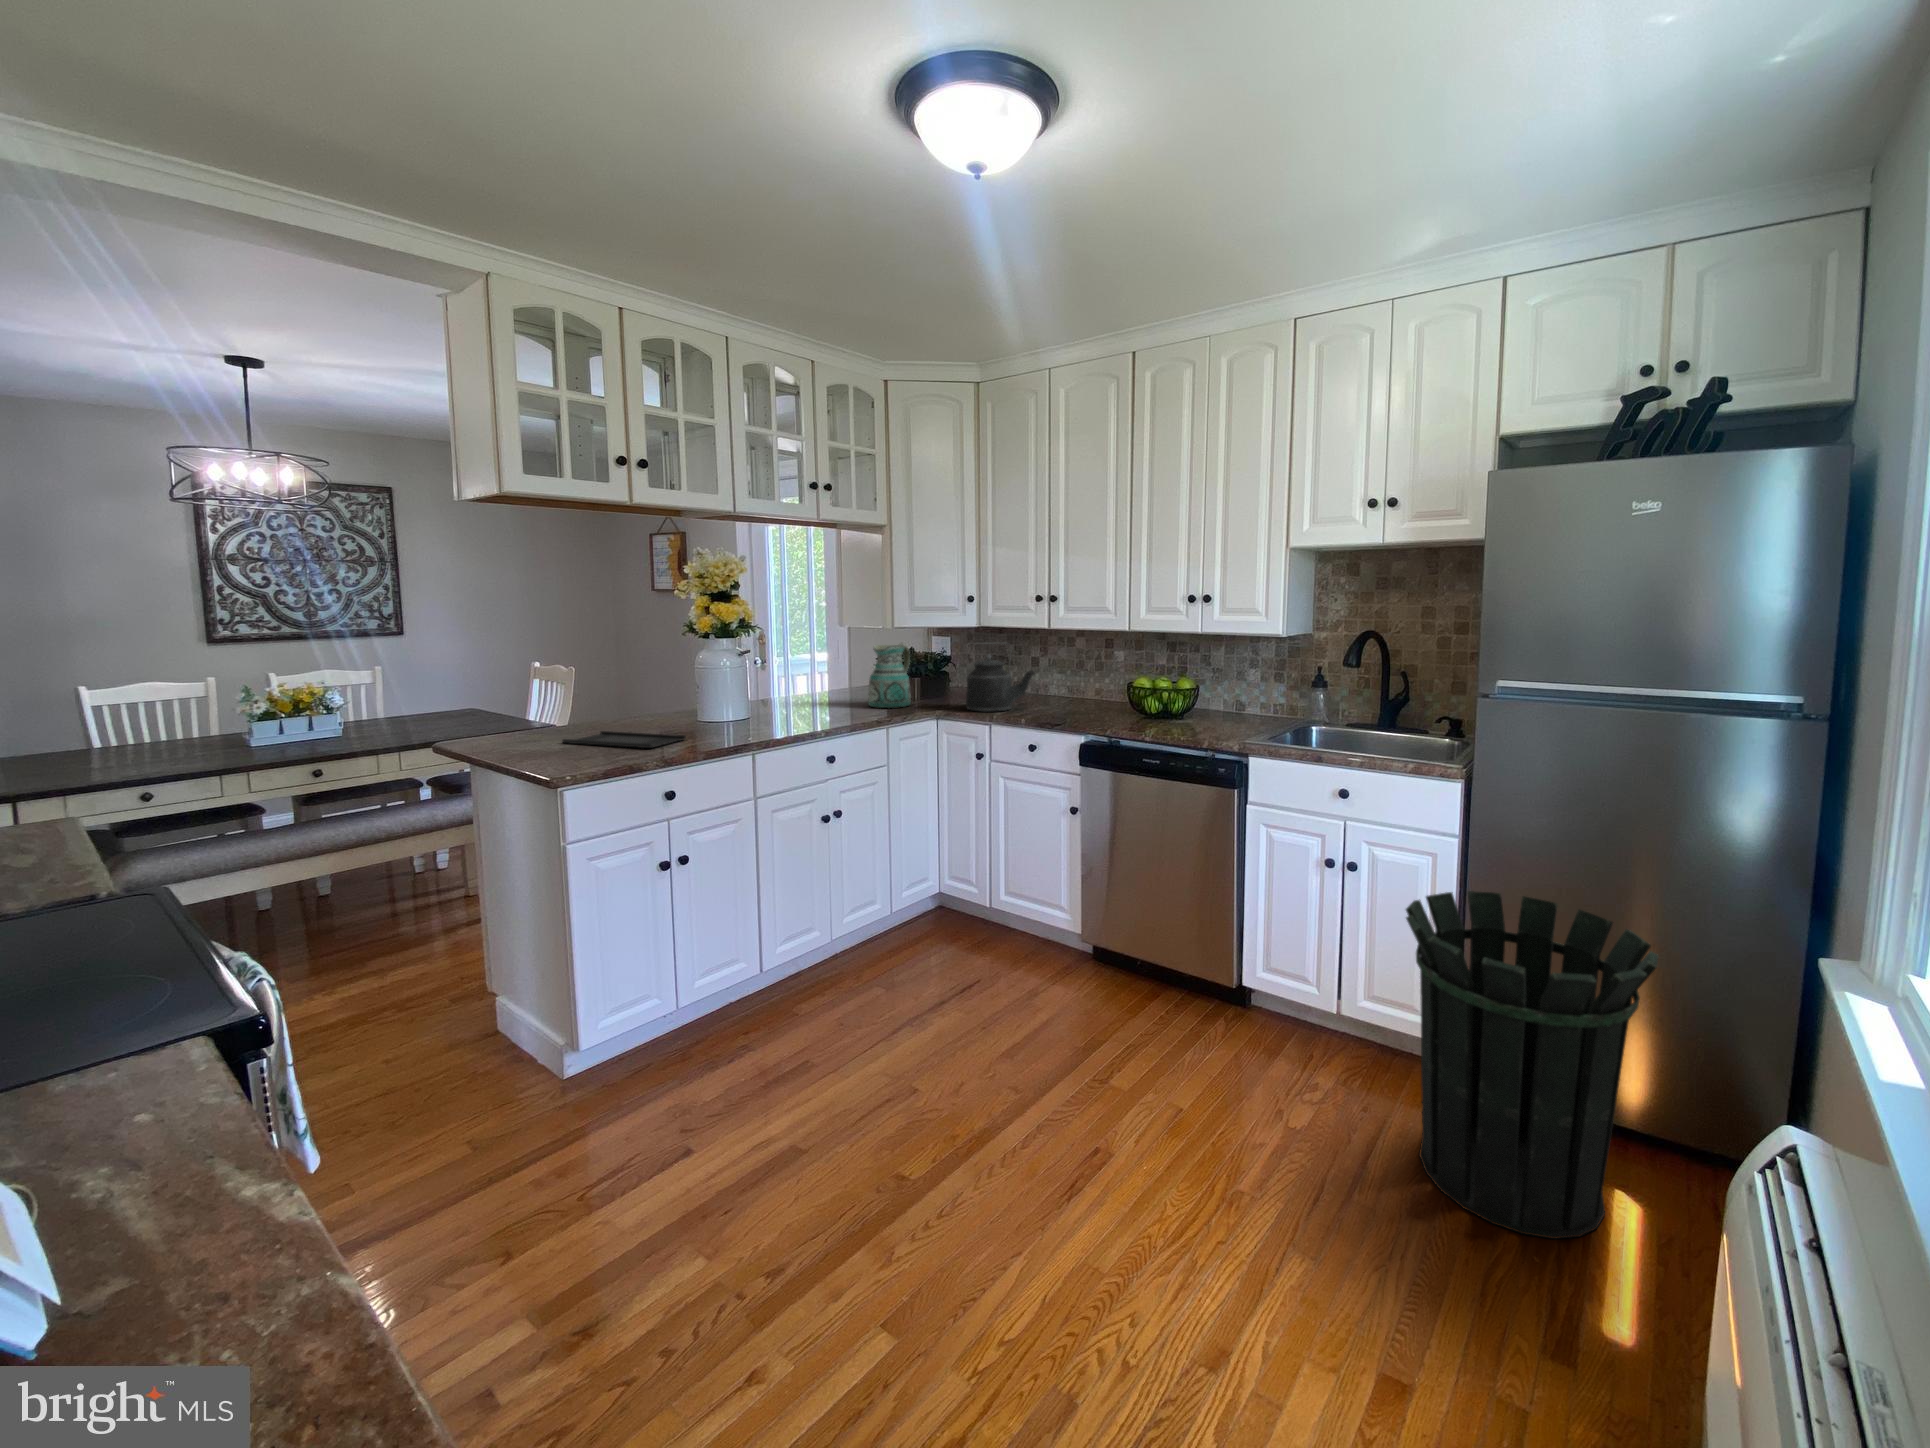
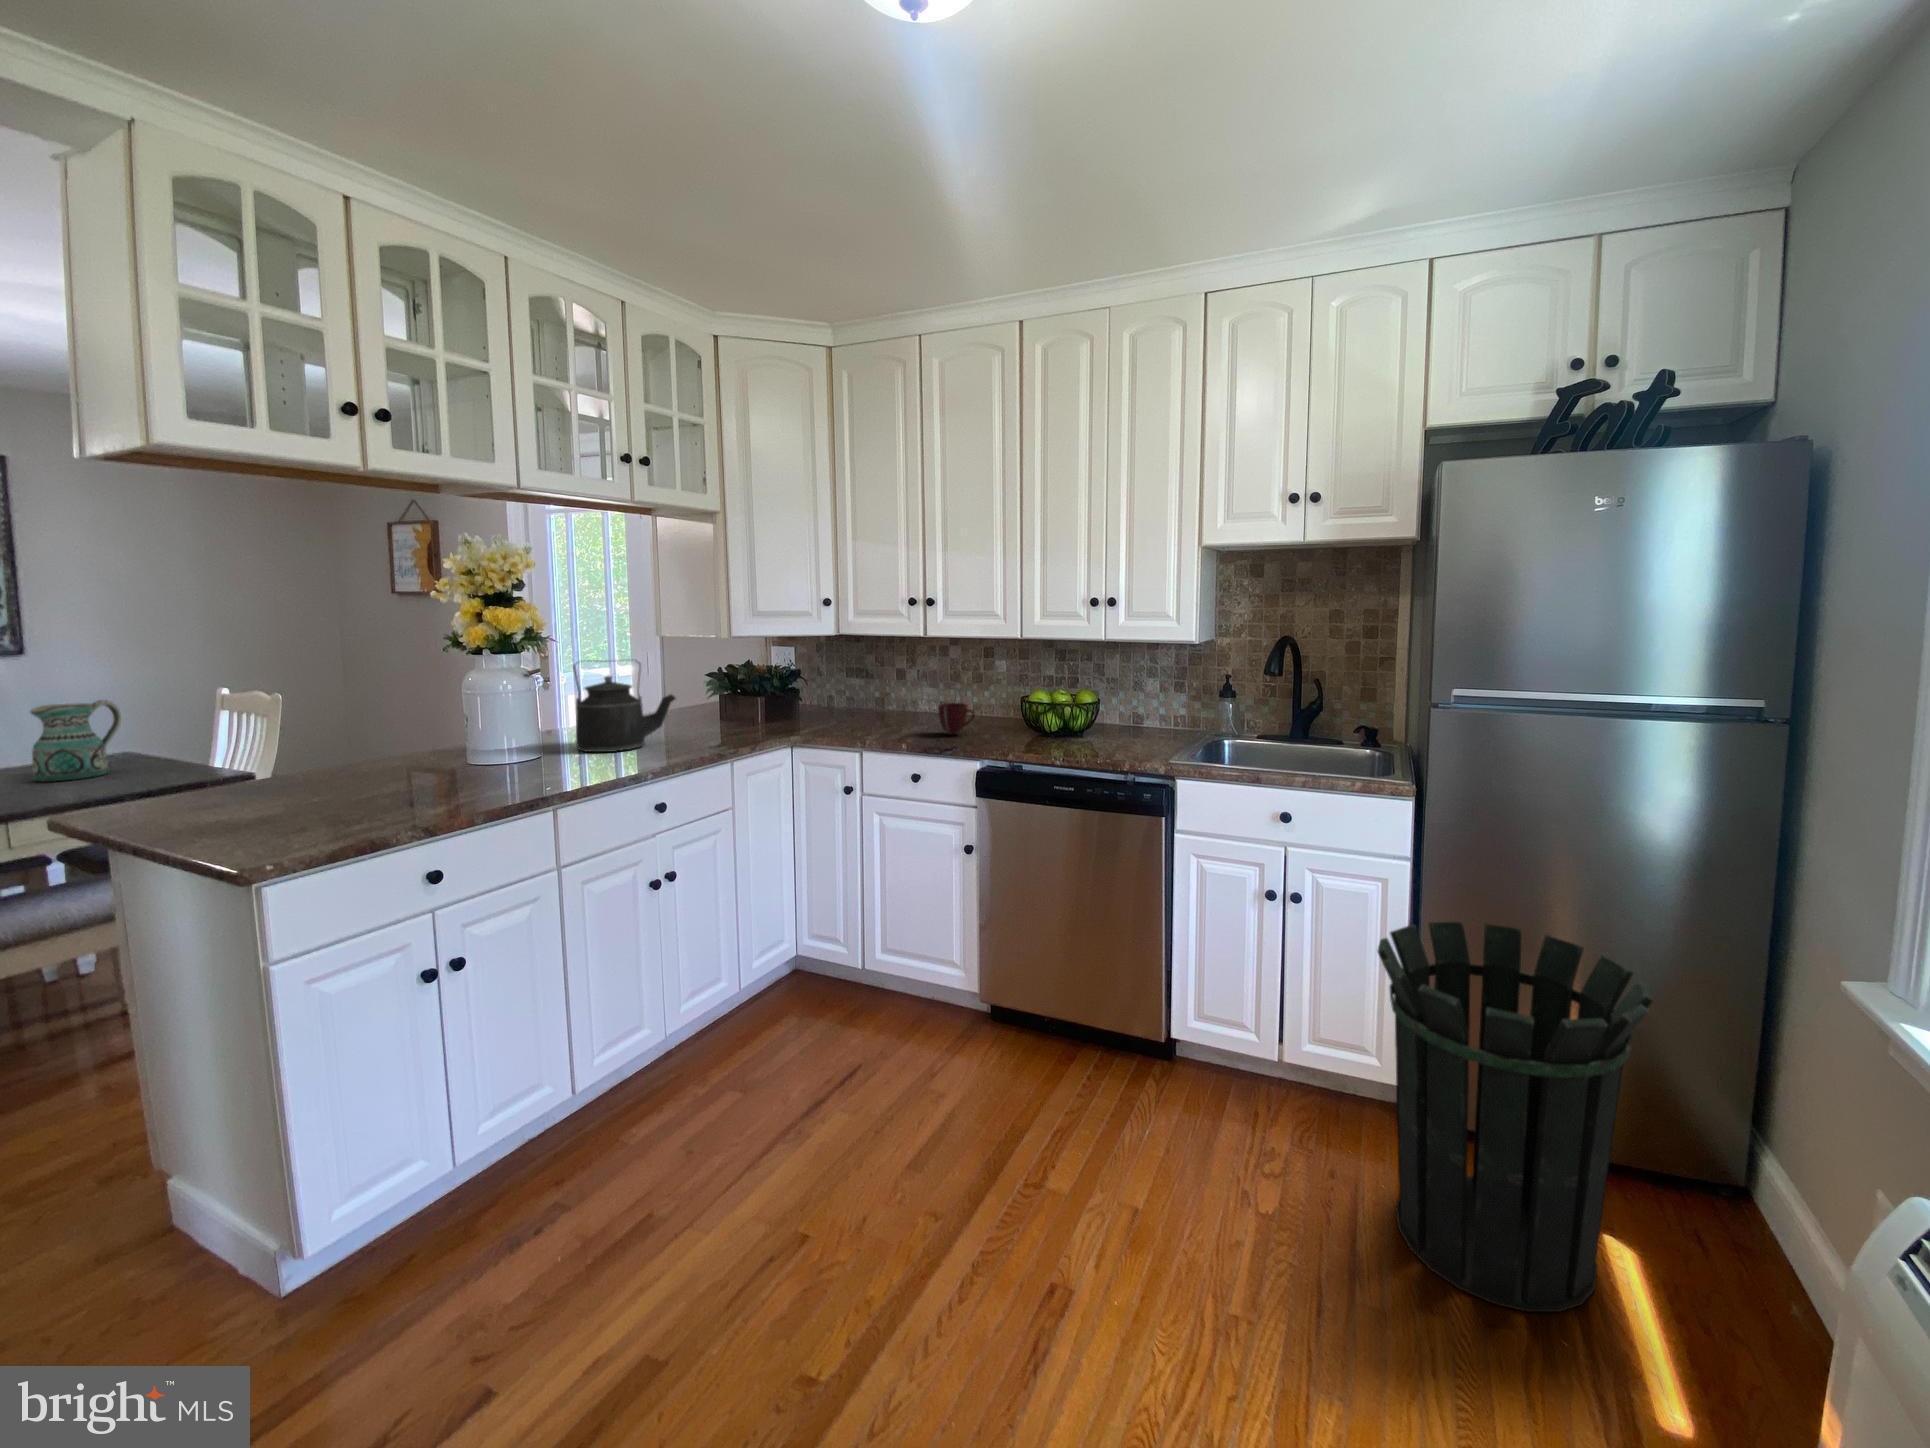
ceramic pitcher: present [868,643,911,708] -> present [31,700,121,782]
kettle: present [966,655,1035,712] -> present [573,660,676,752]
mug: none [1057,686,1087,713] -> present [938,703,975,735]
tray: present [562,731,686,748] -> none [262,786,457,809]

